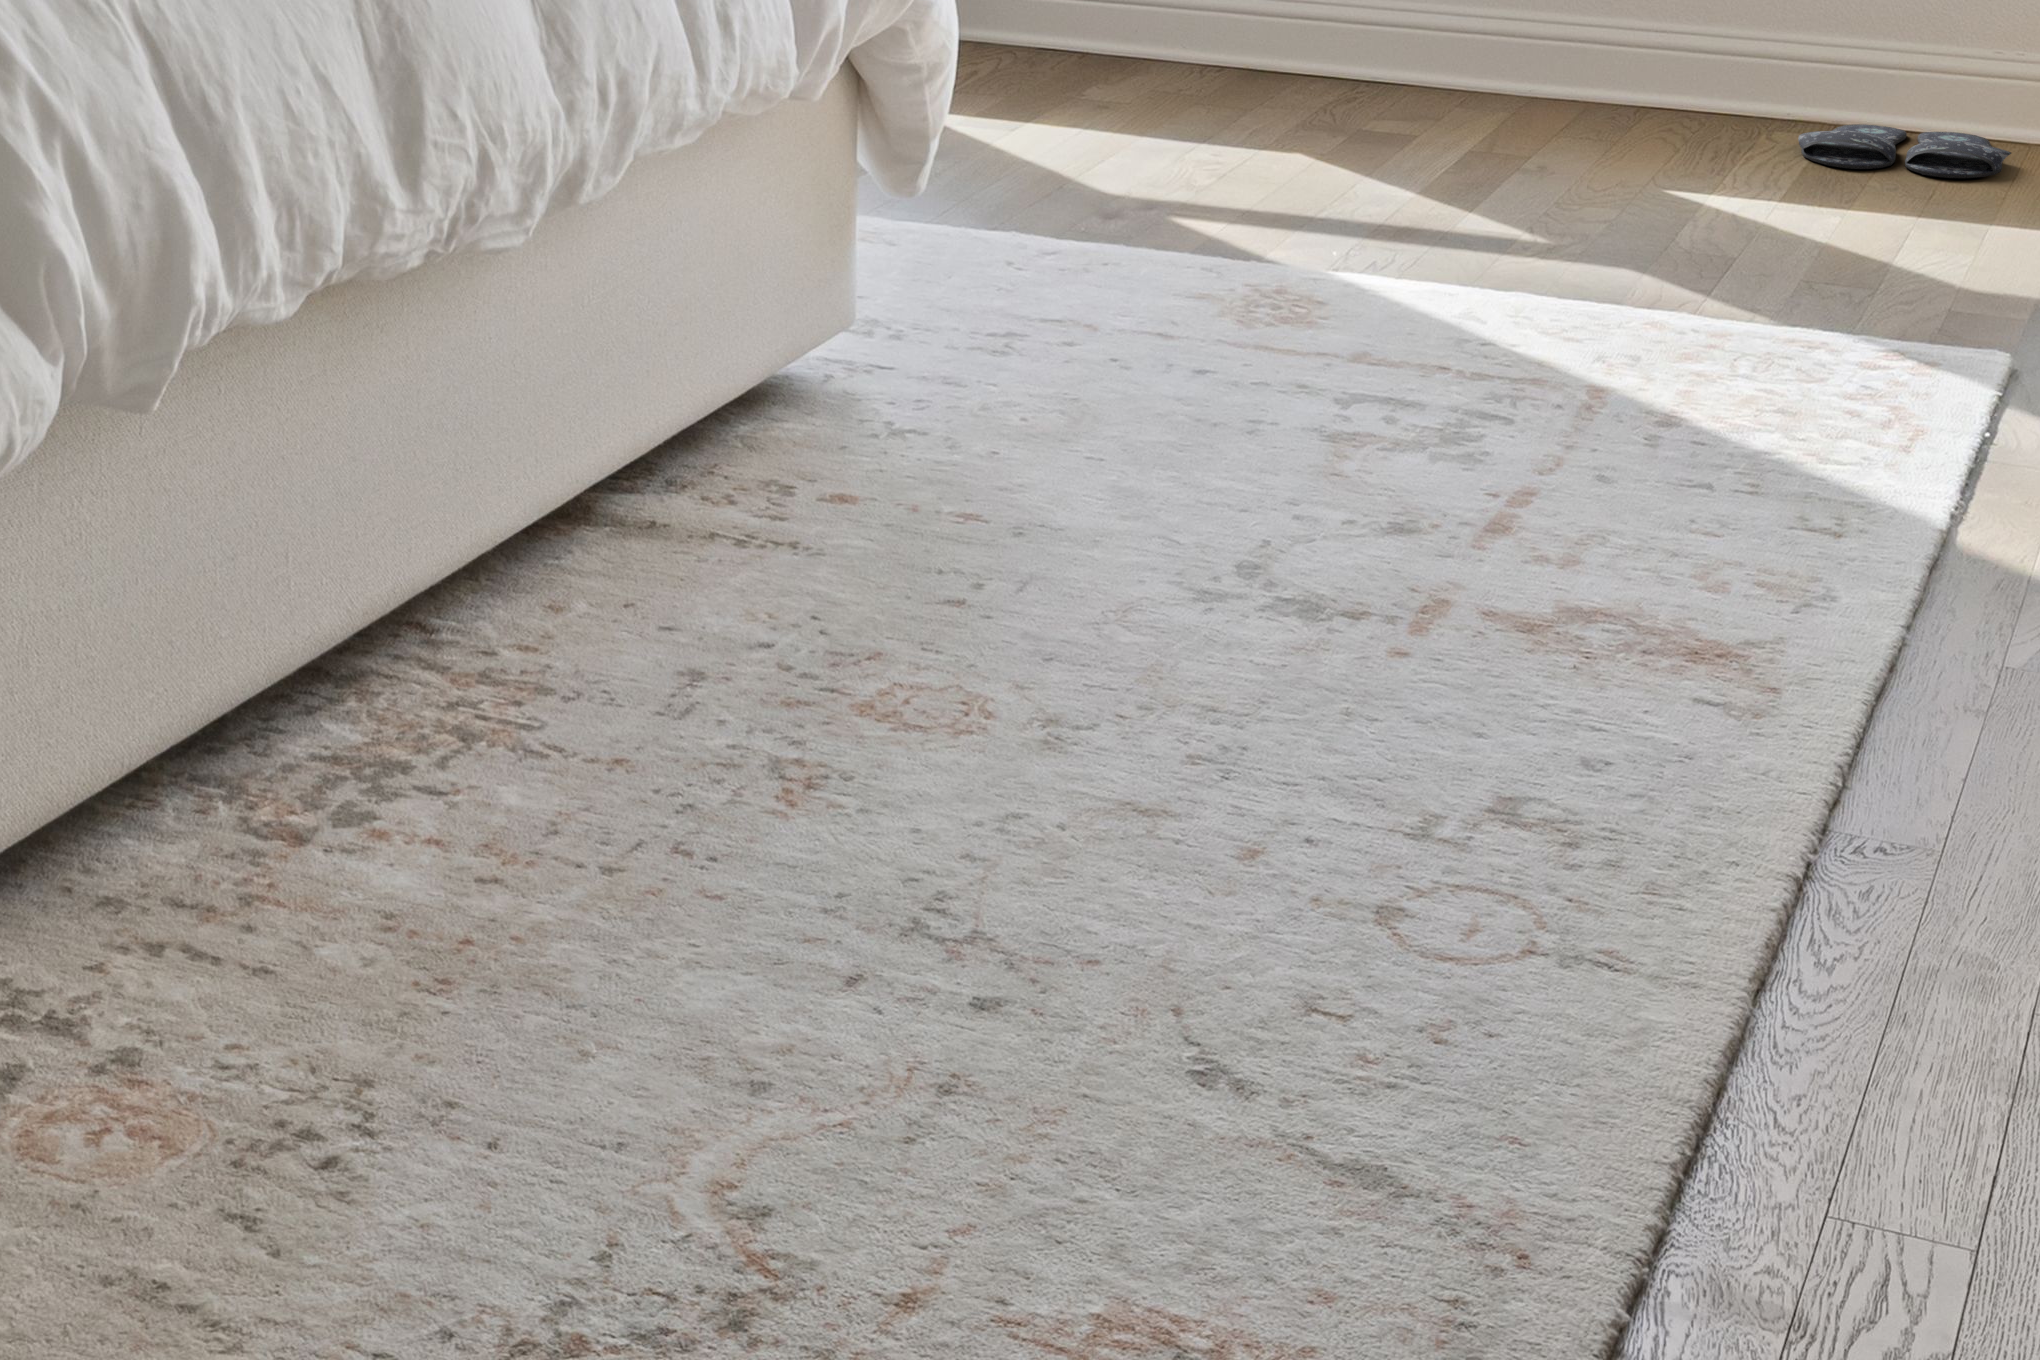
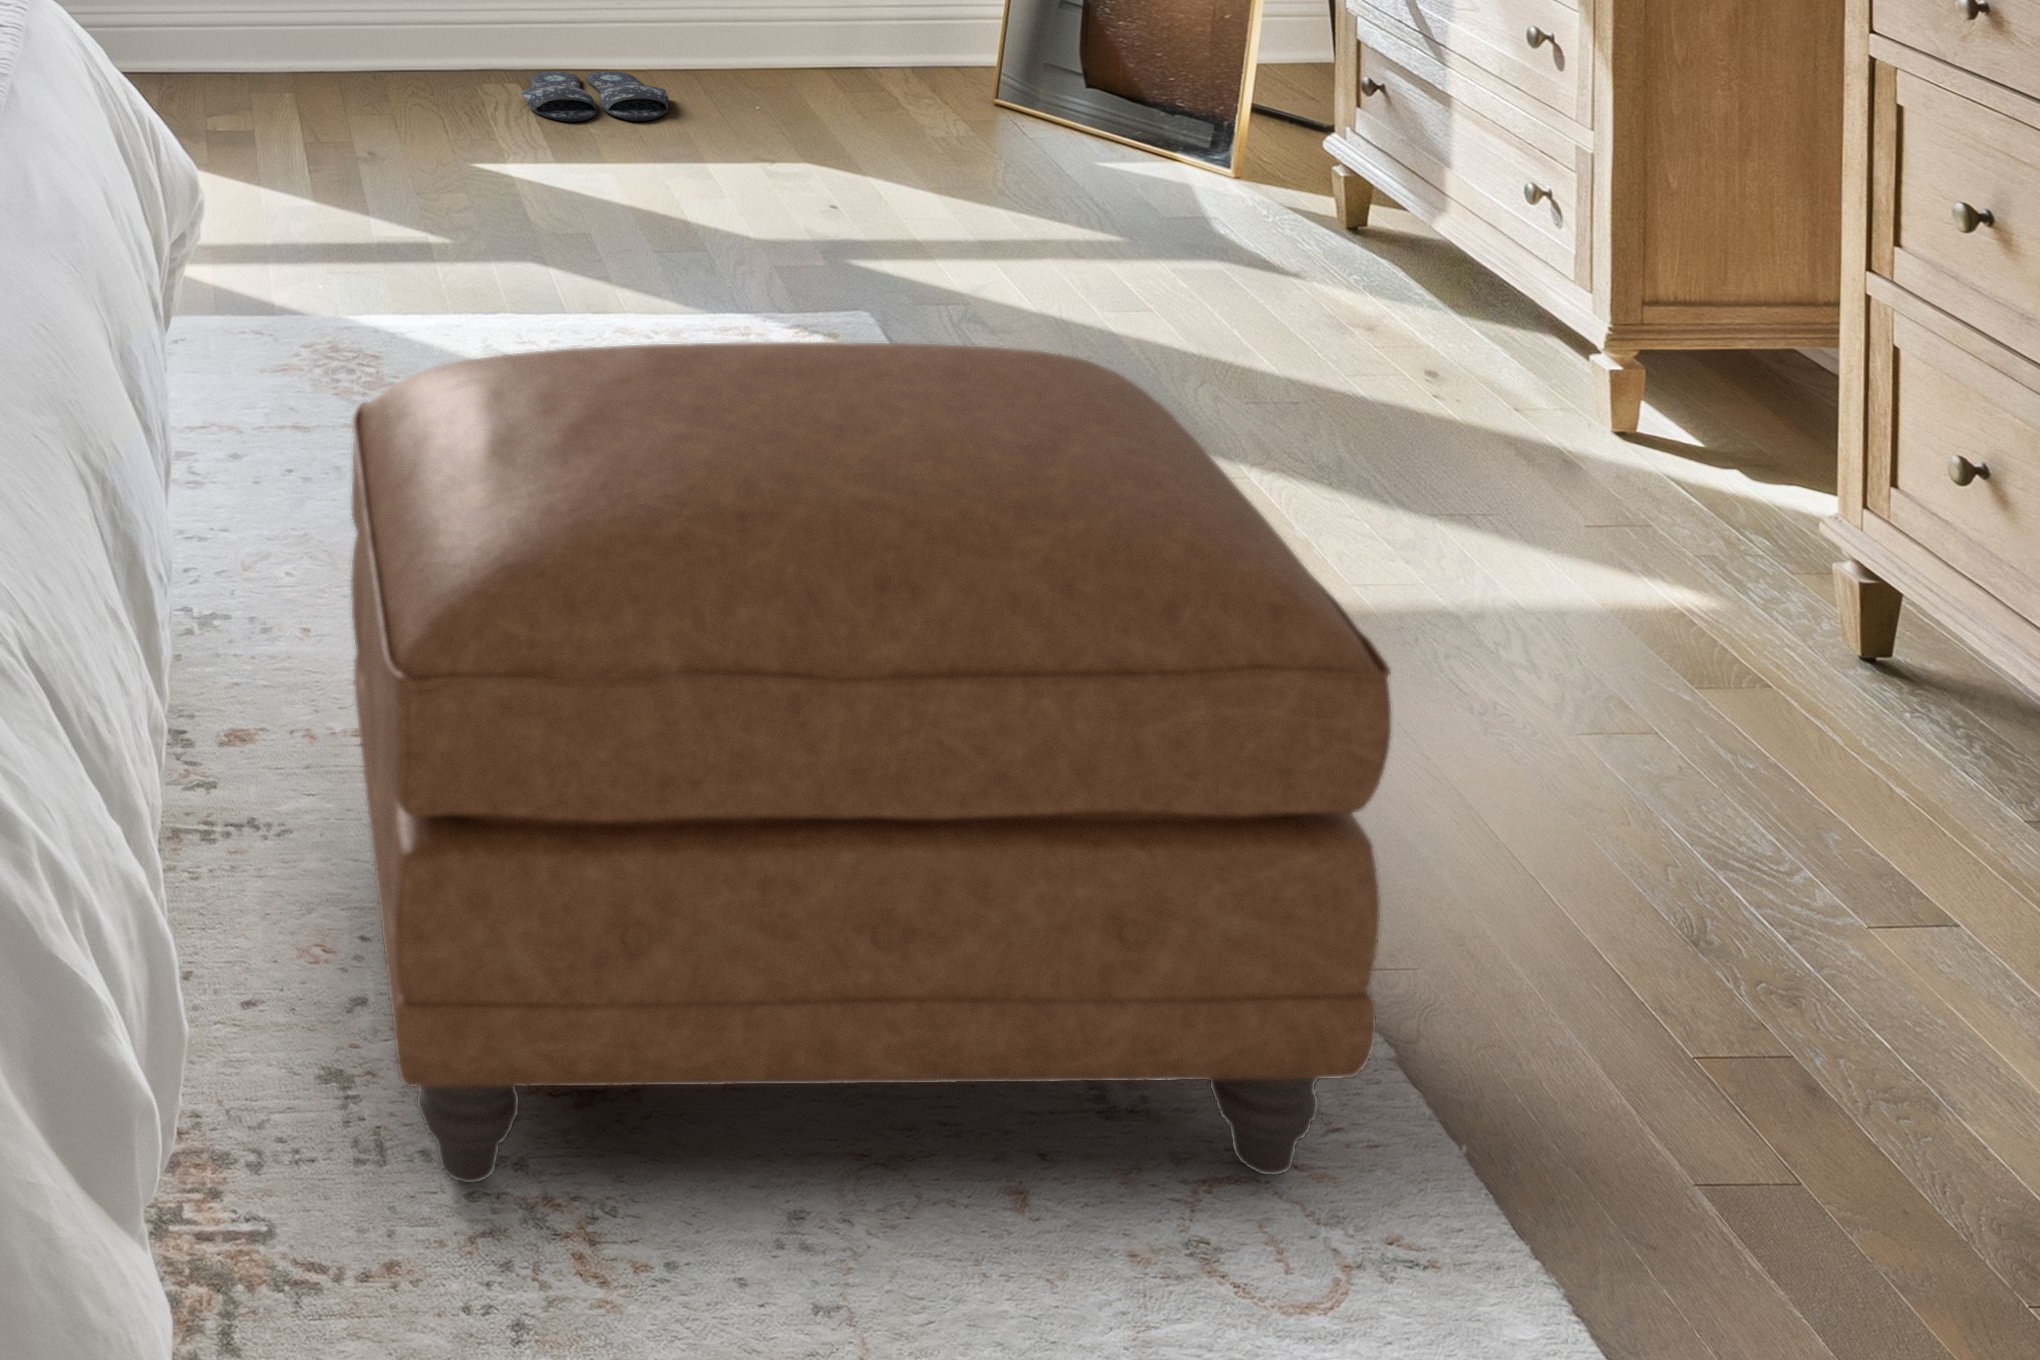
ottoman: none [662,74,1789,924] -> present [351,342,1391,1183]

